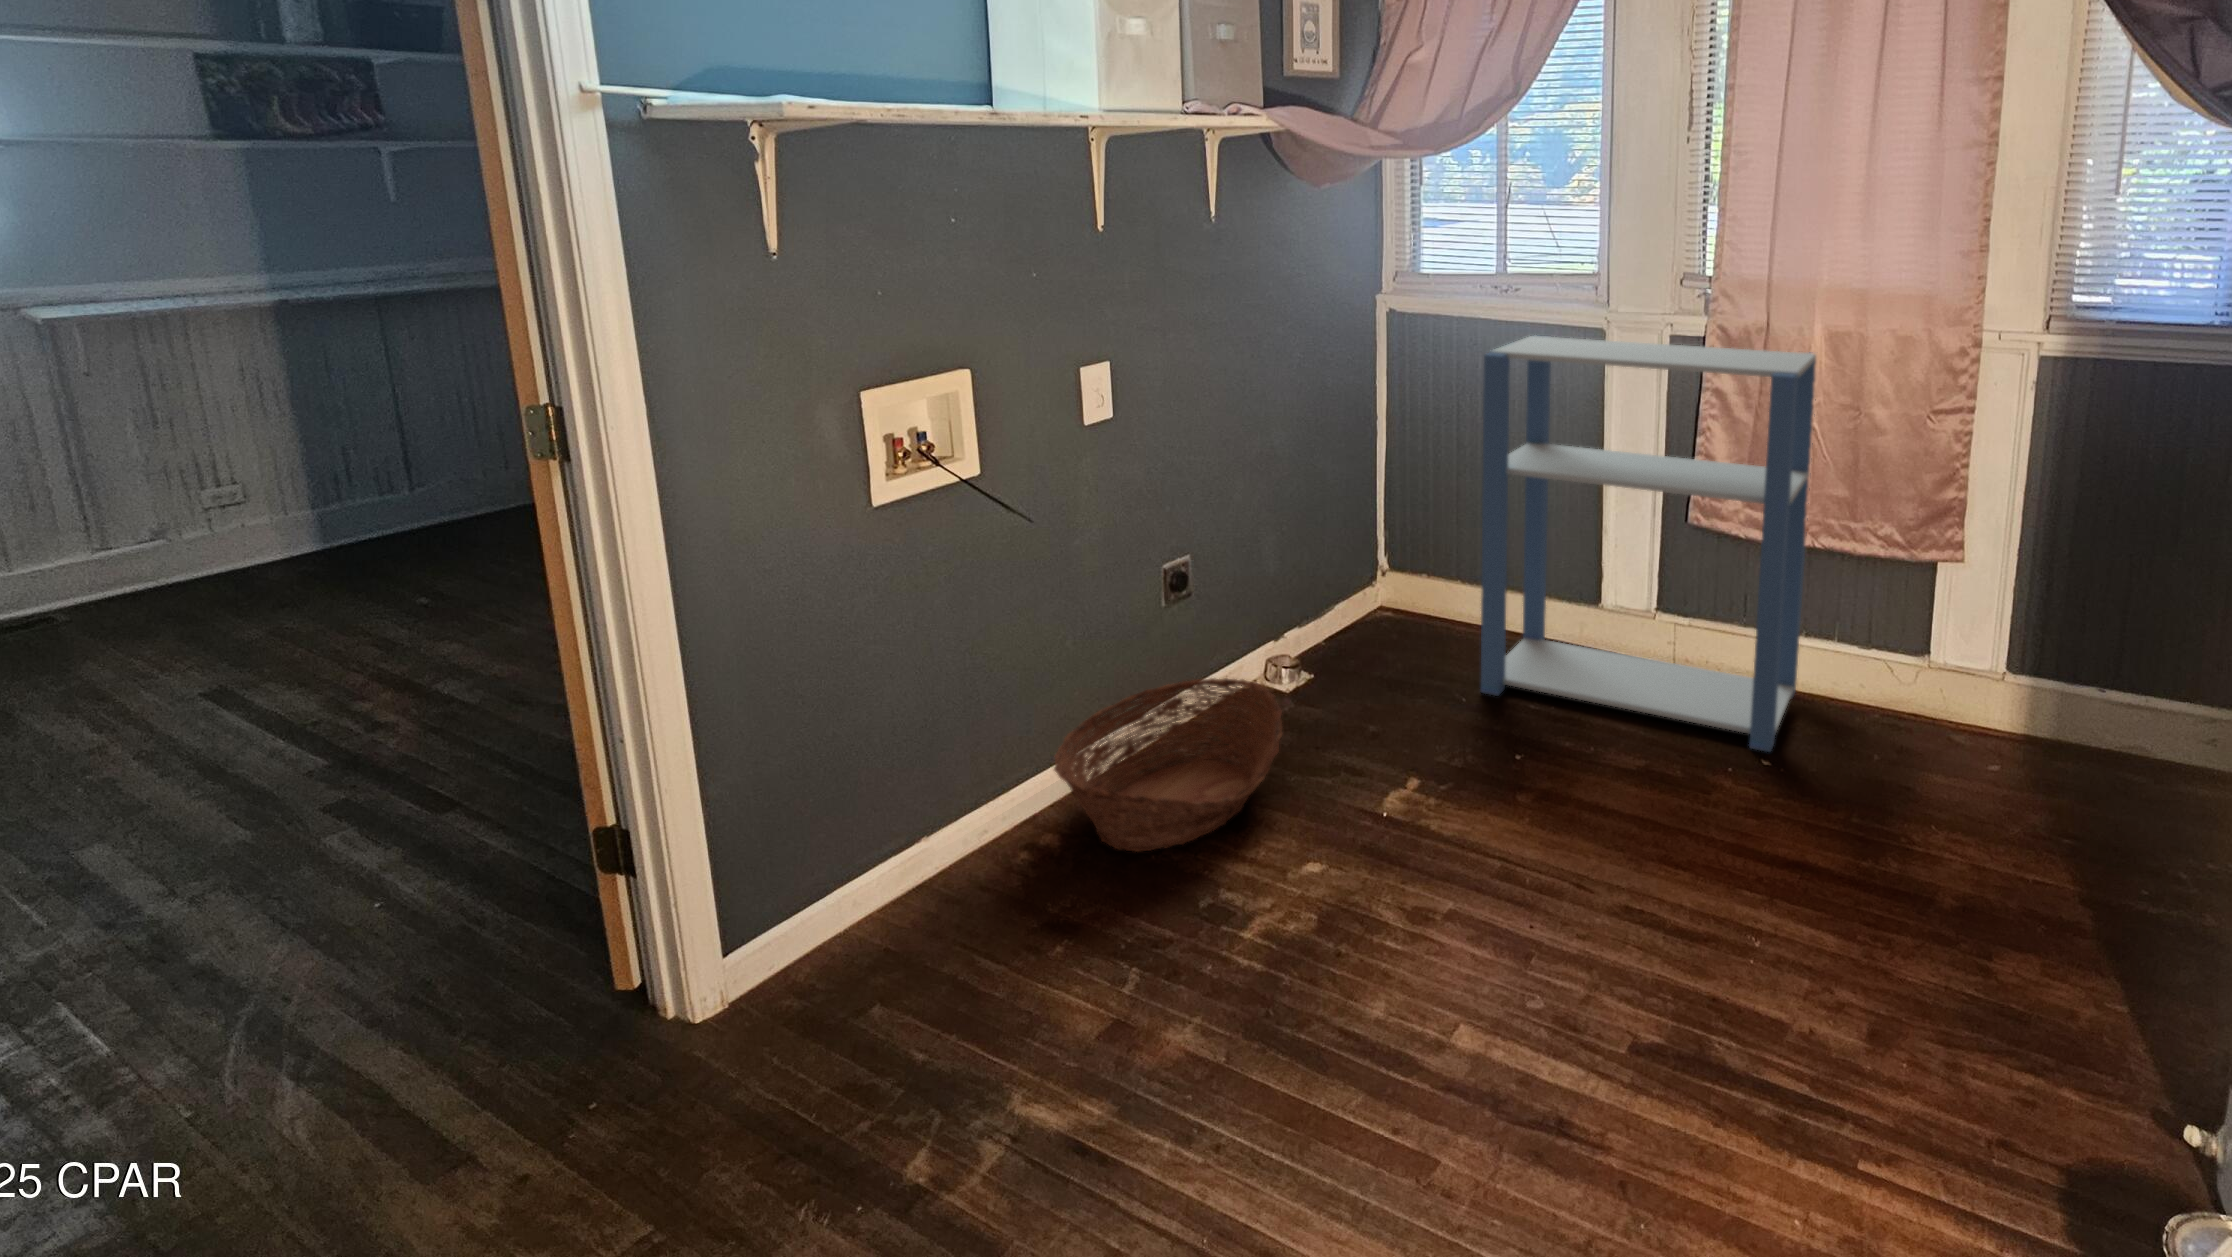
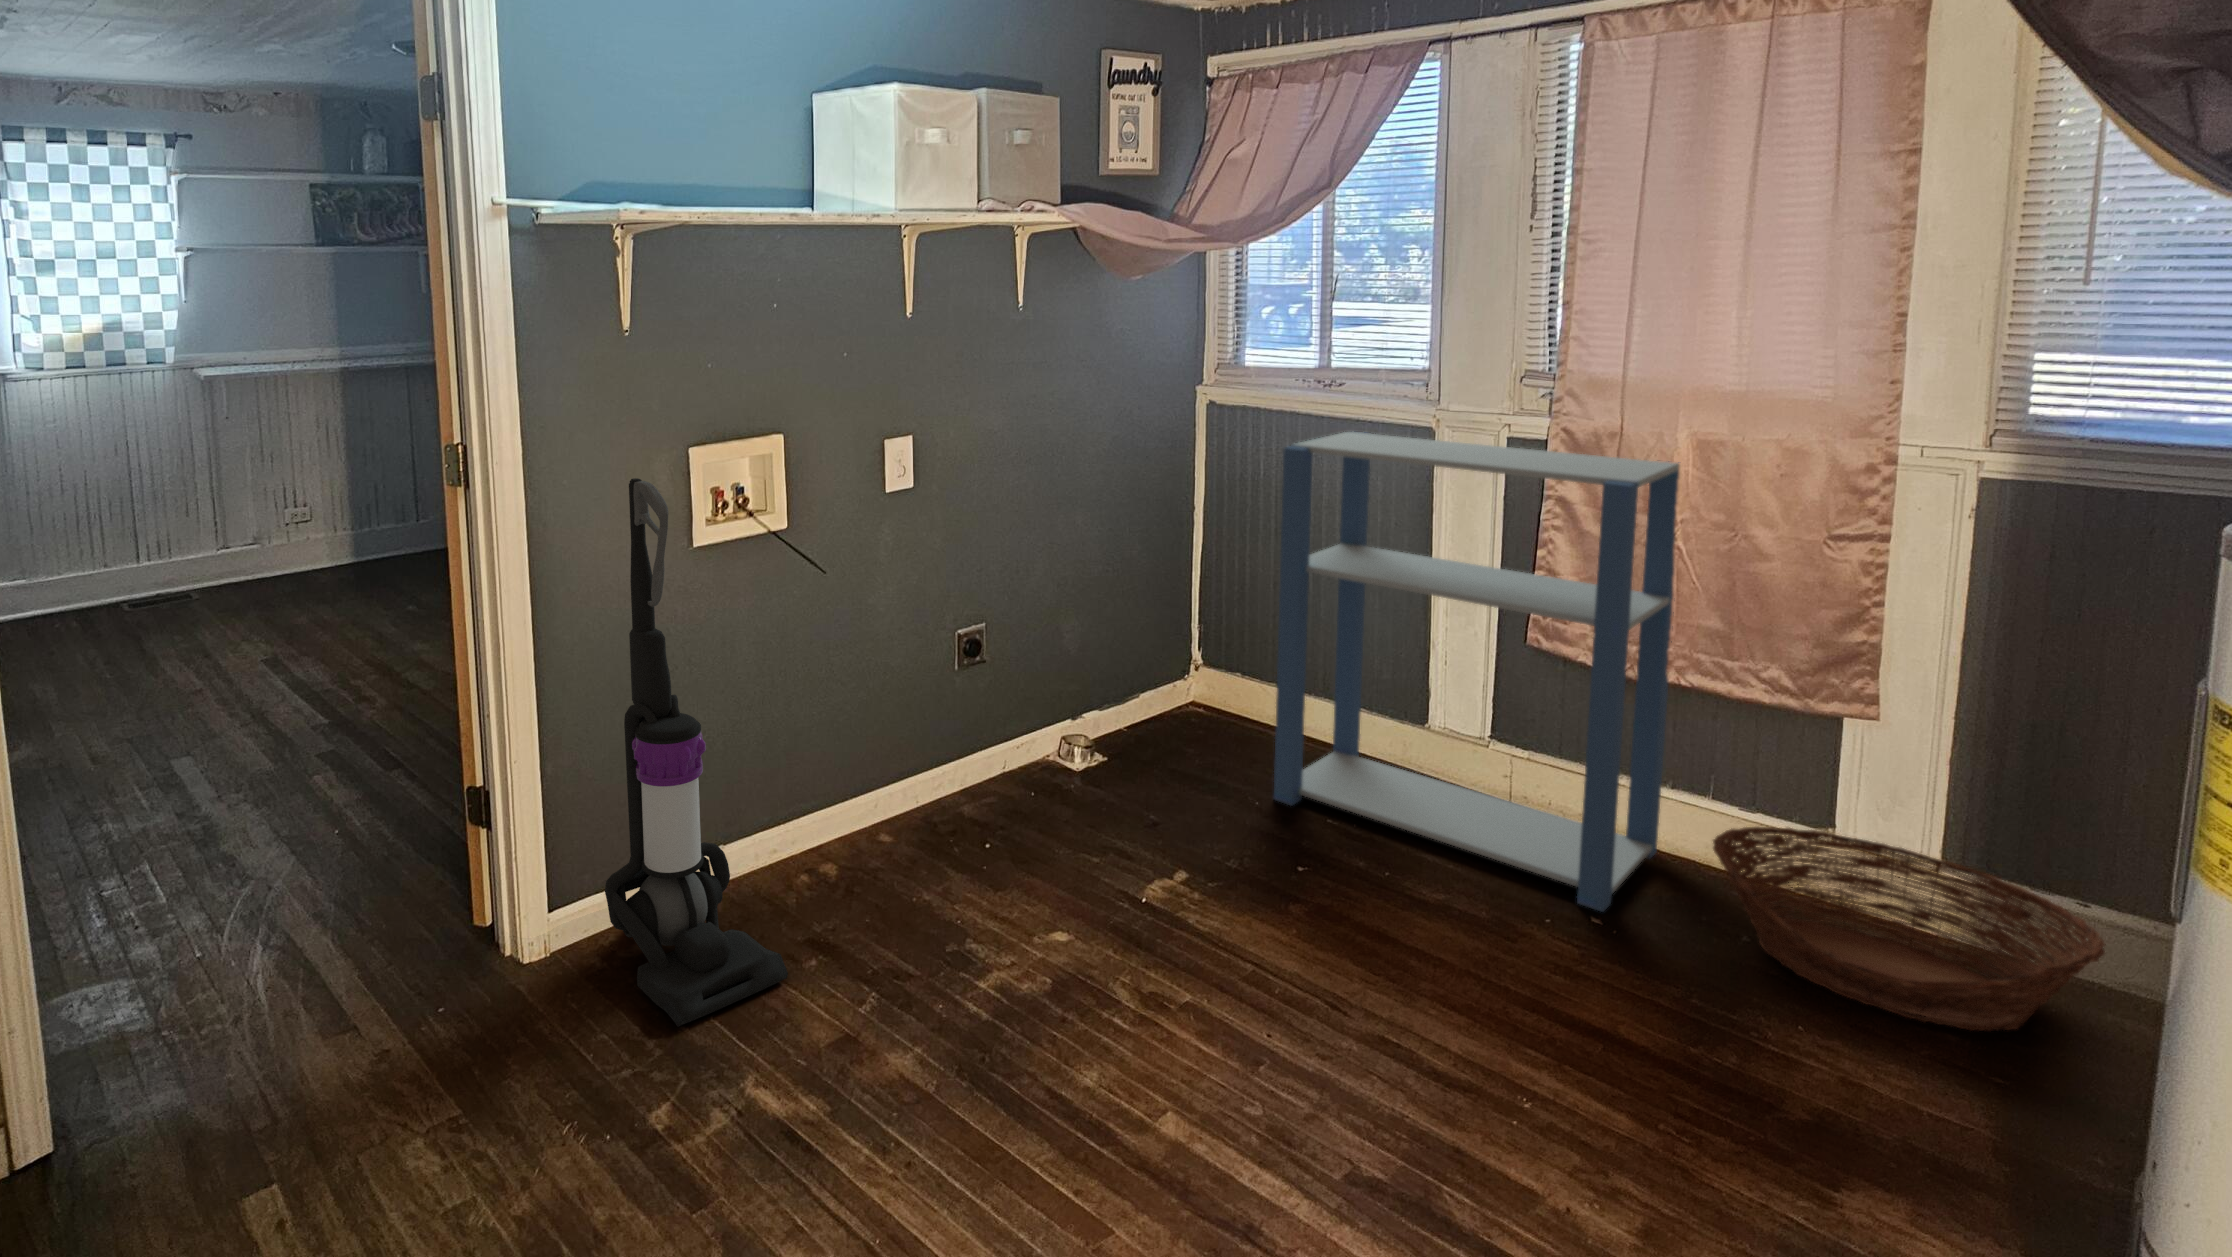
vacuum cleaner: none [792,431,1035,1061] -> present [605,478,788,1027]
basket: present [1054,678,1282,851] -> present [1713,827,2105,1031]

